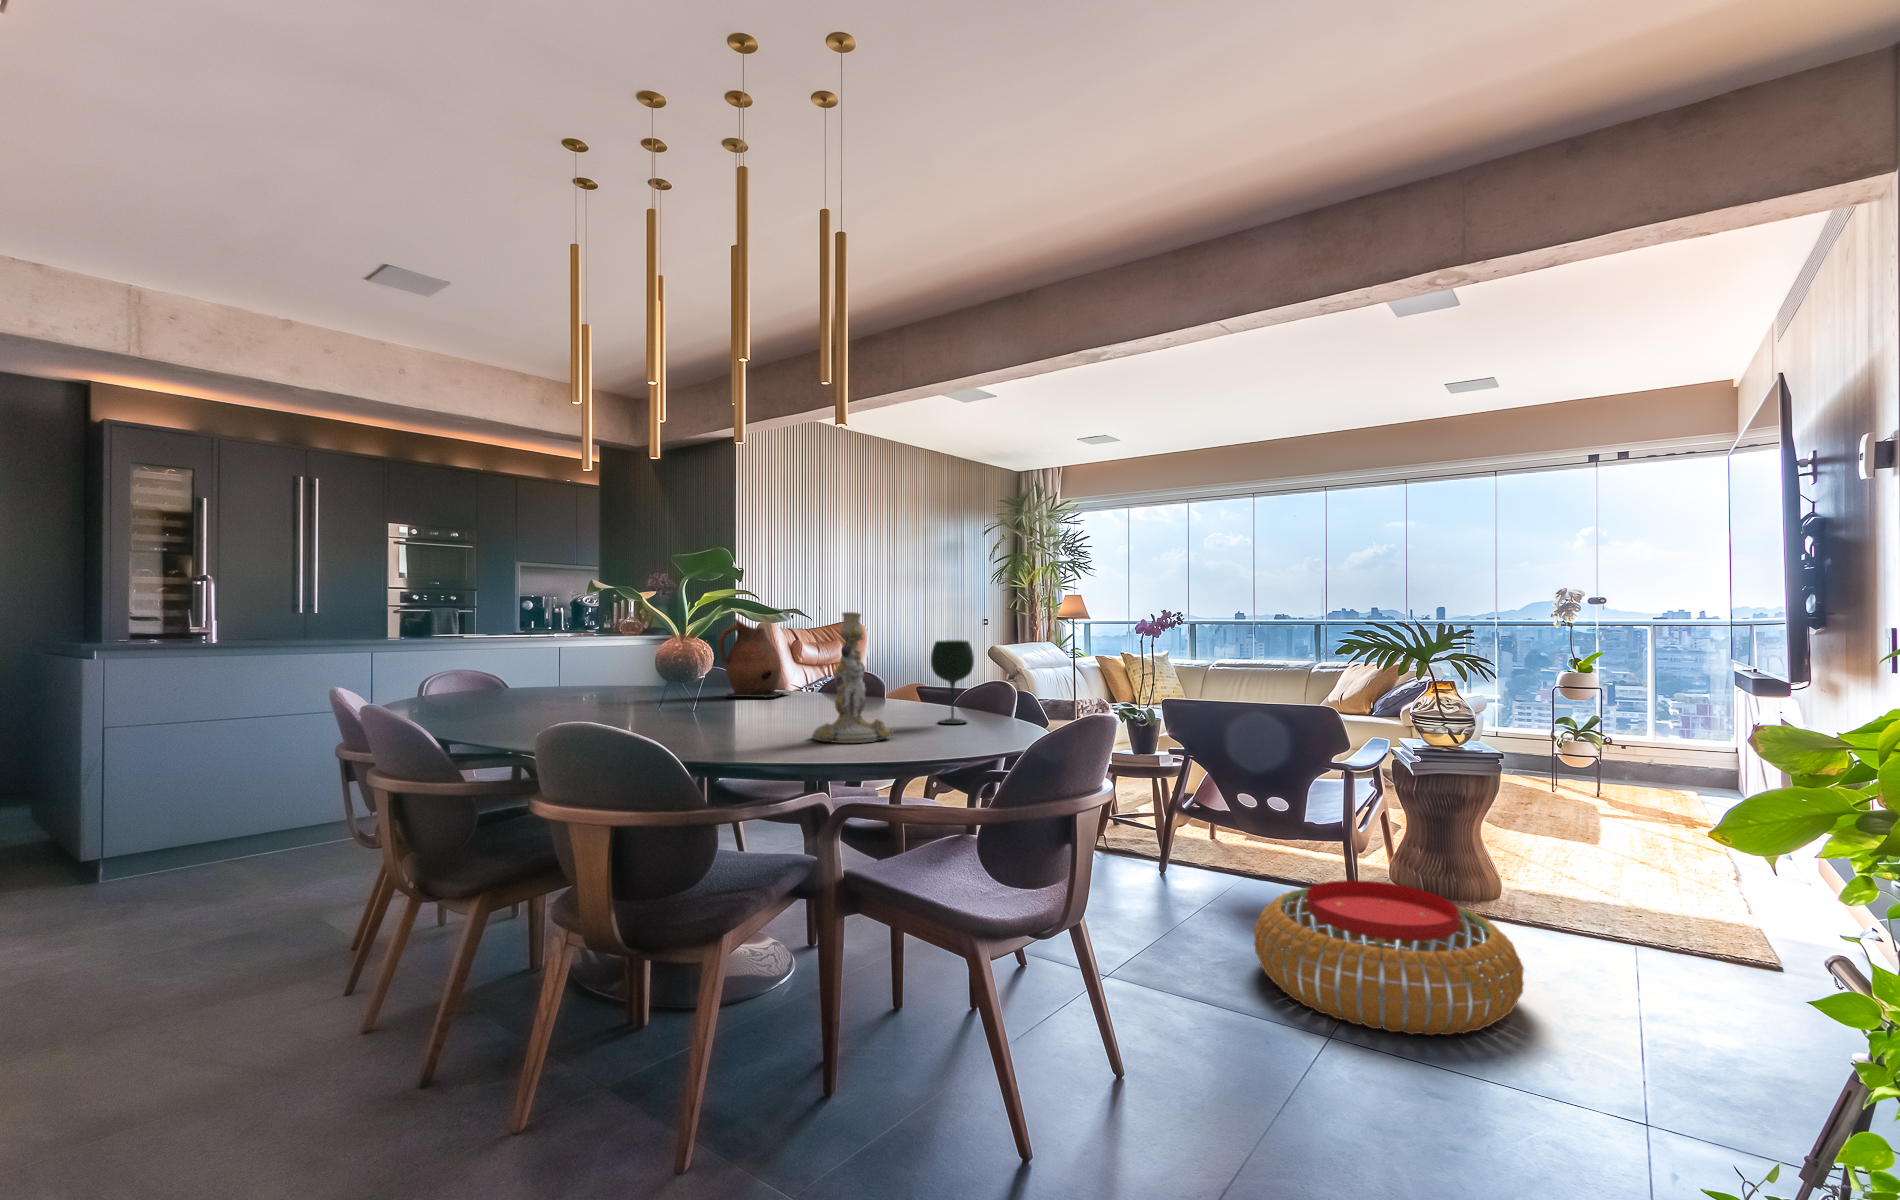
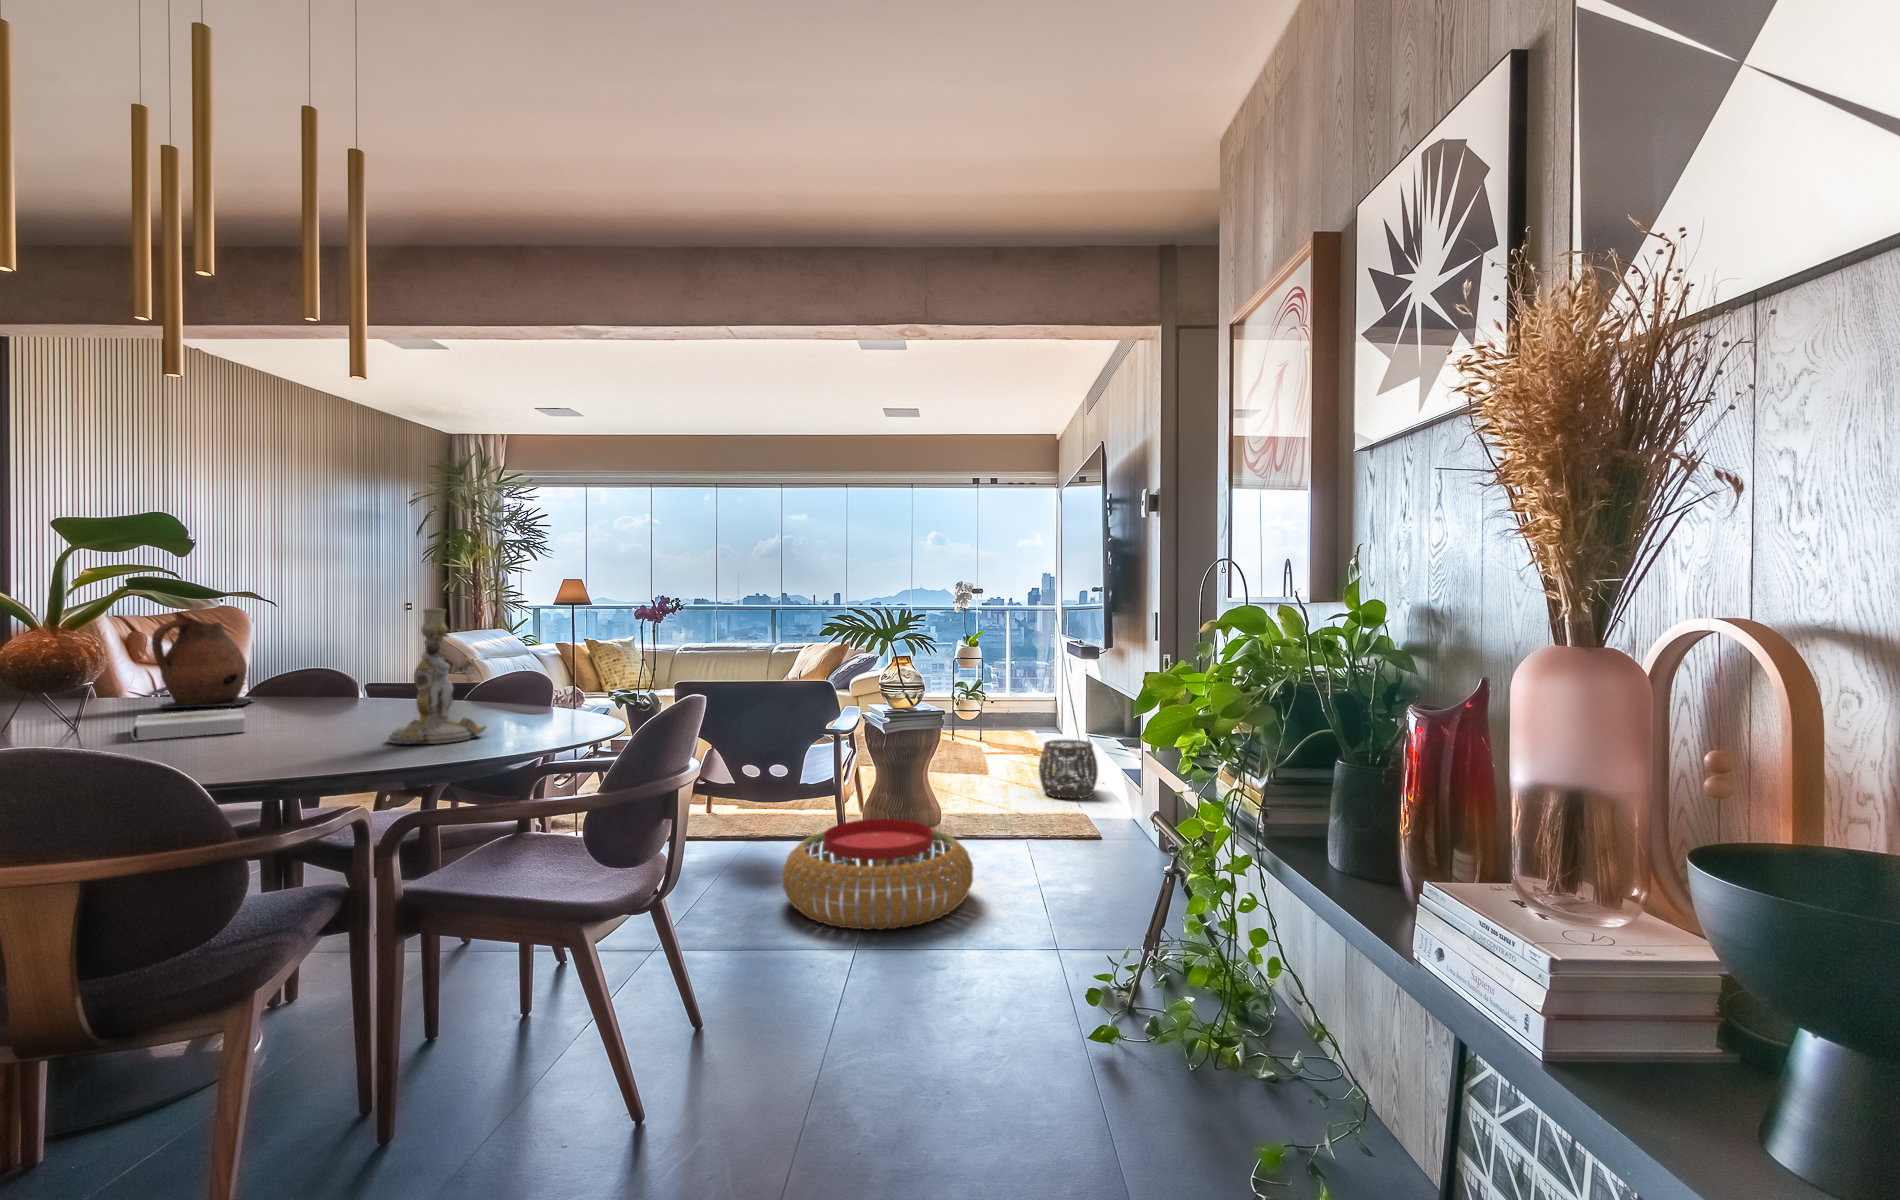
wine glass: present [931,640,974,724] -> none [497,634,546,718]
book: none [663,700,750,721] -> present [132,709,245,741]
woven basket: none [1674,808,1788,899] -> present [1039,739,1098,799]

